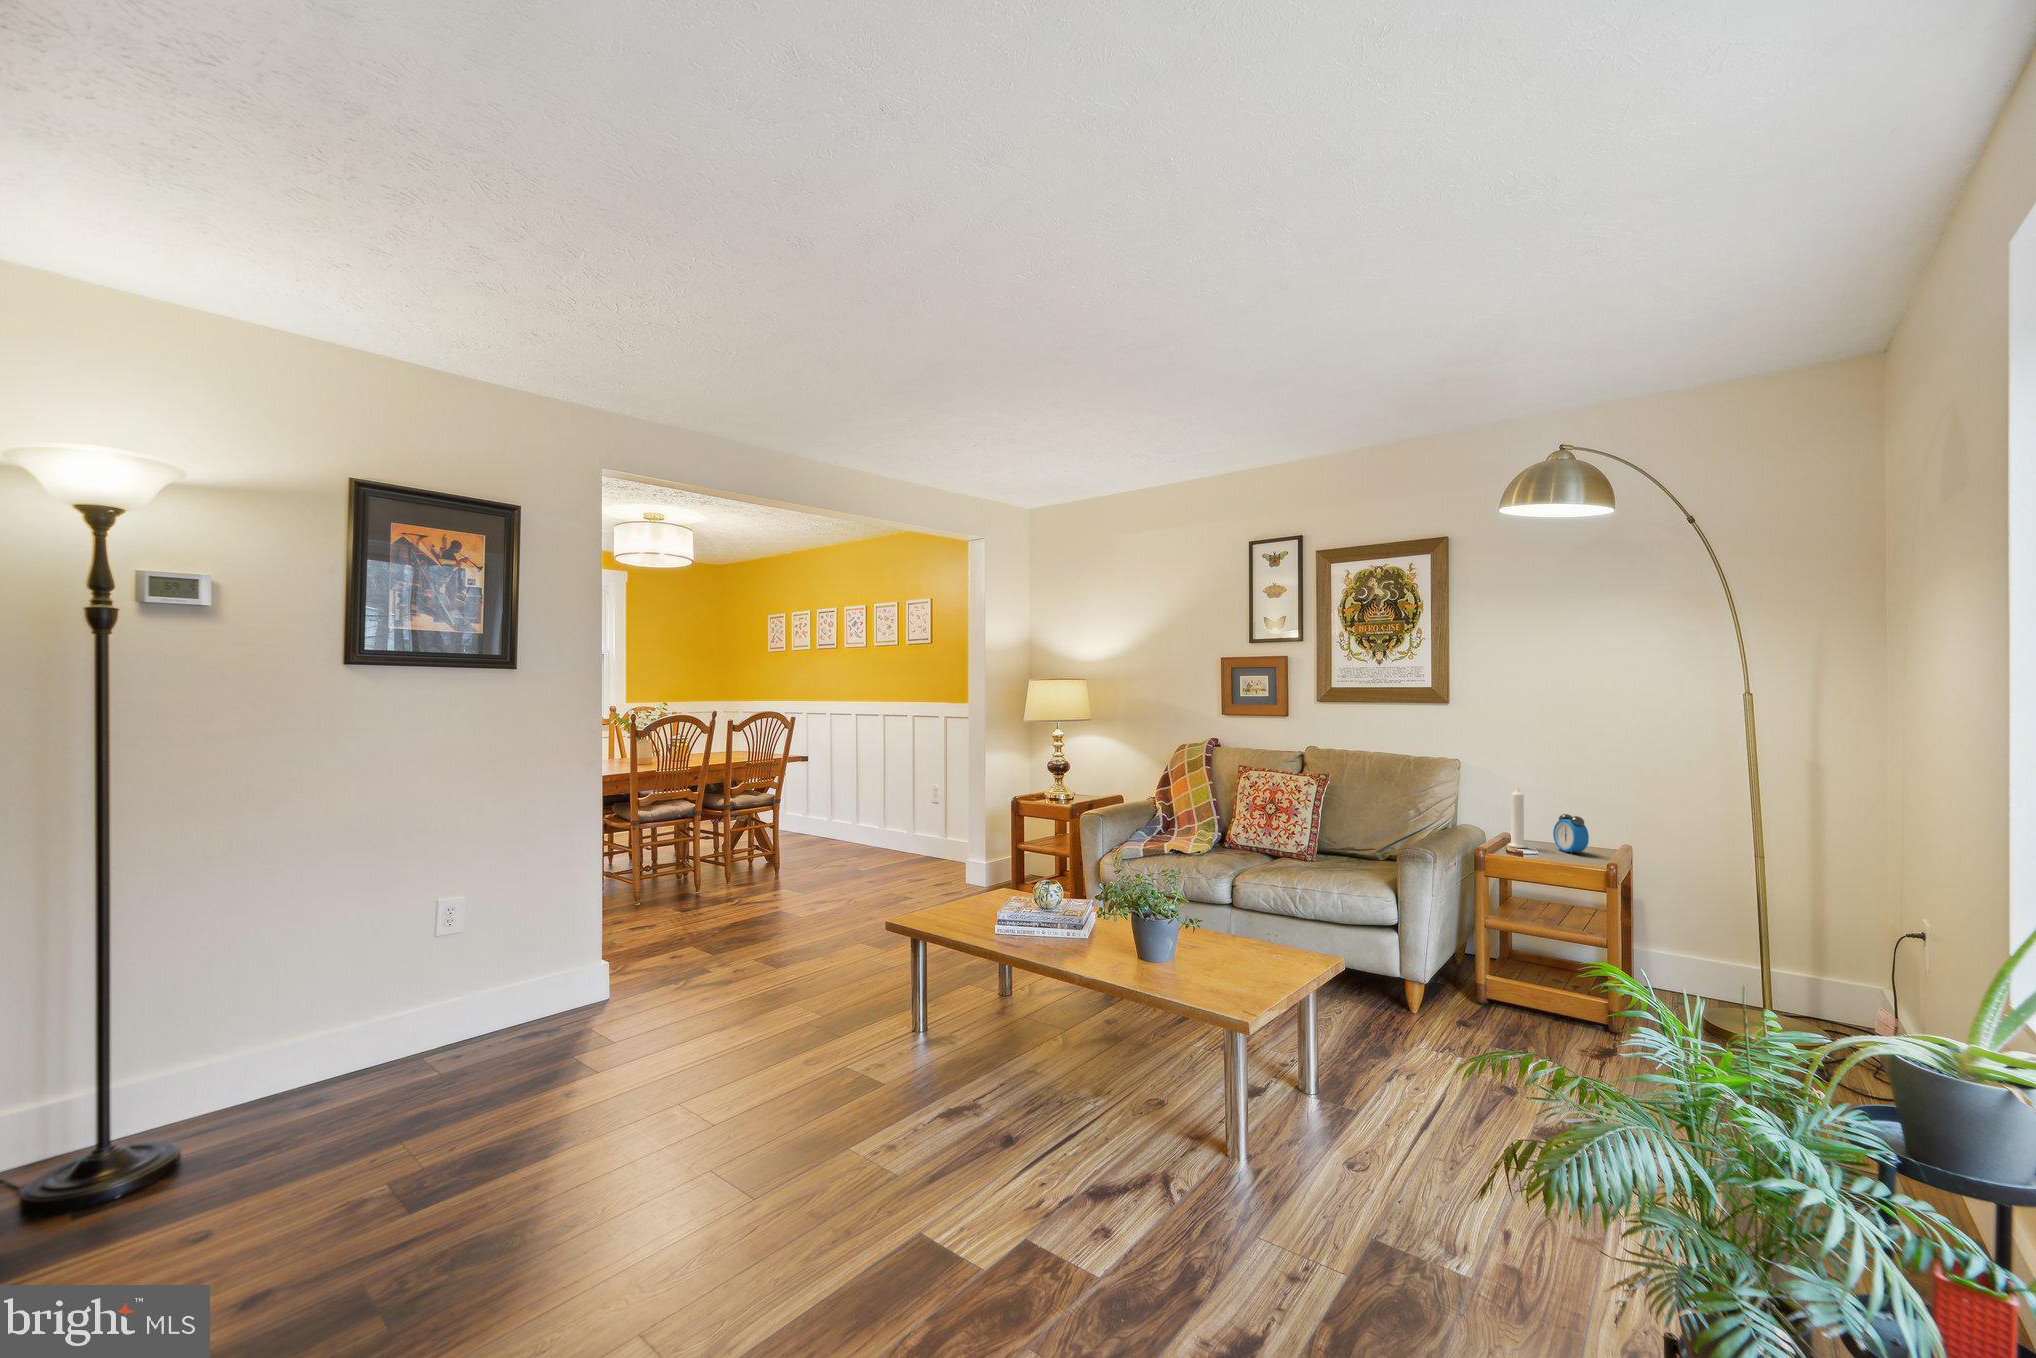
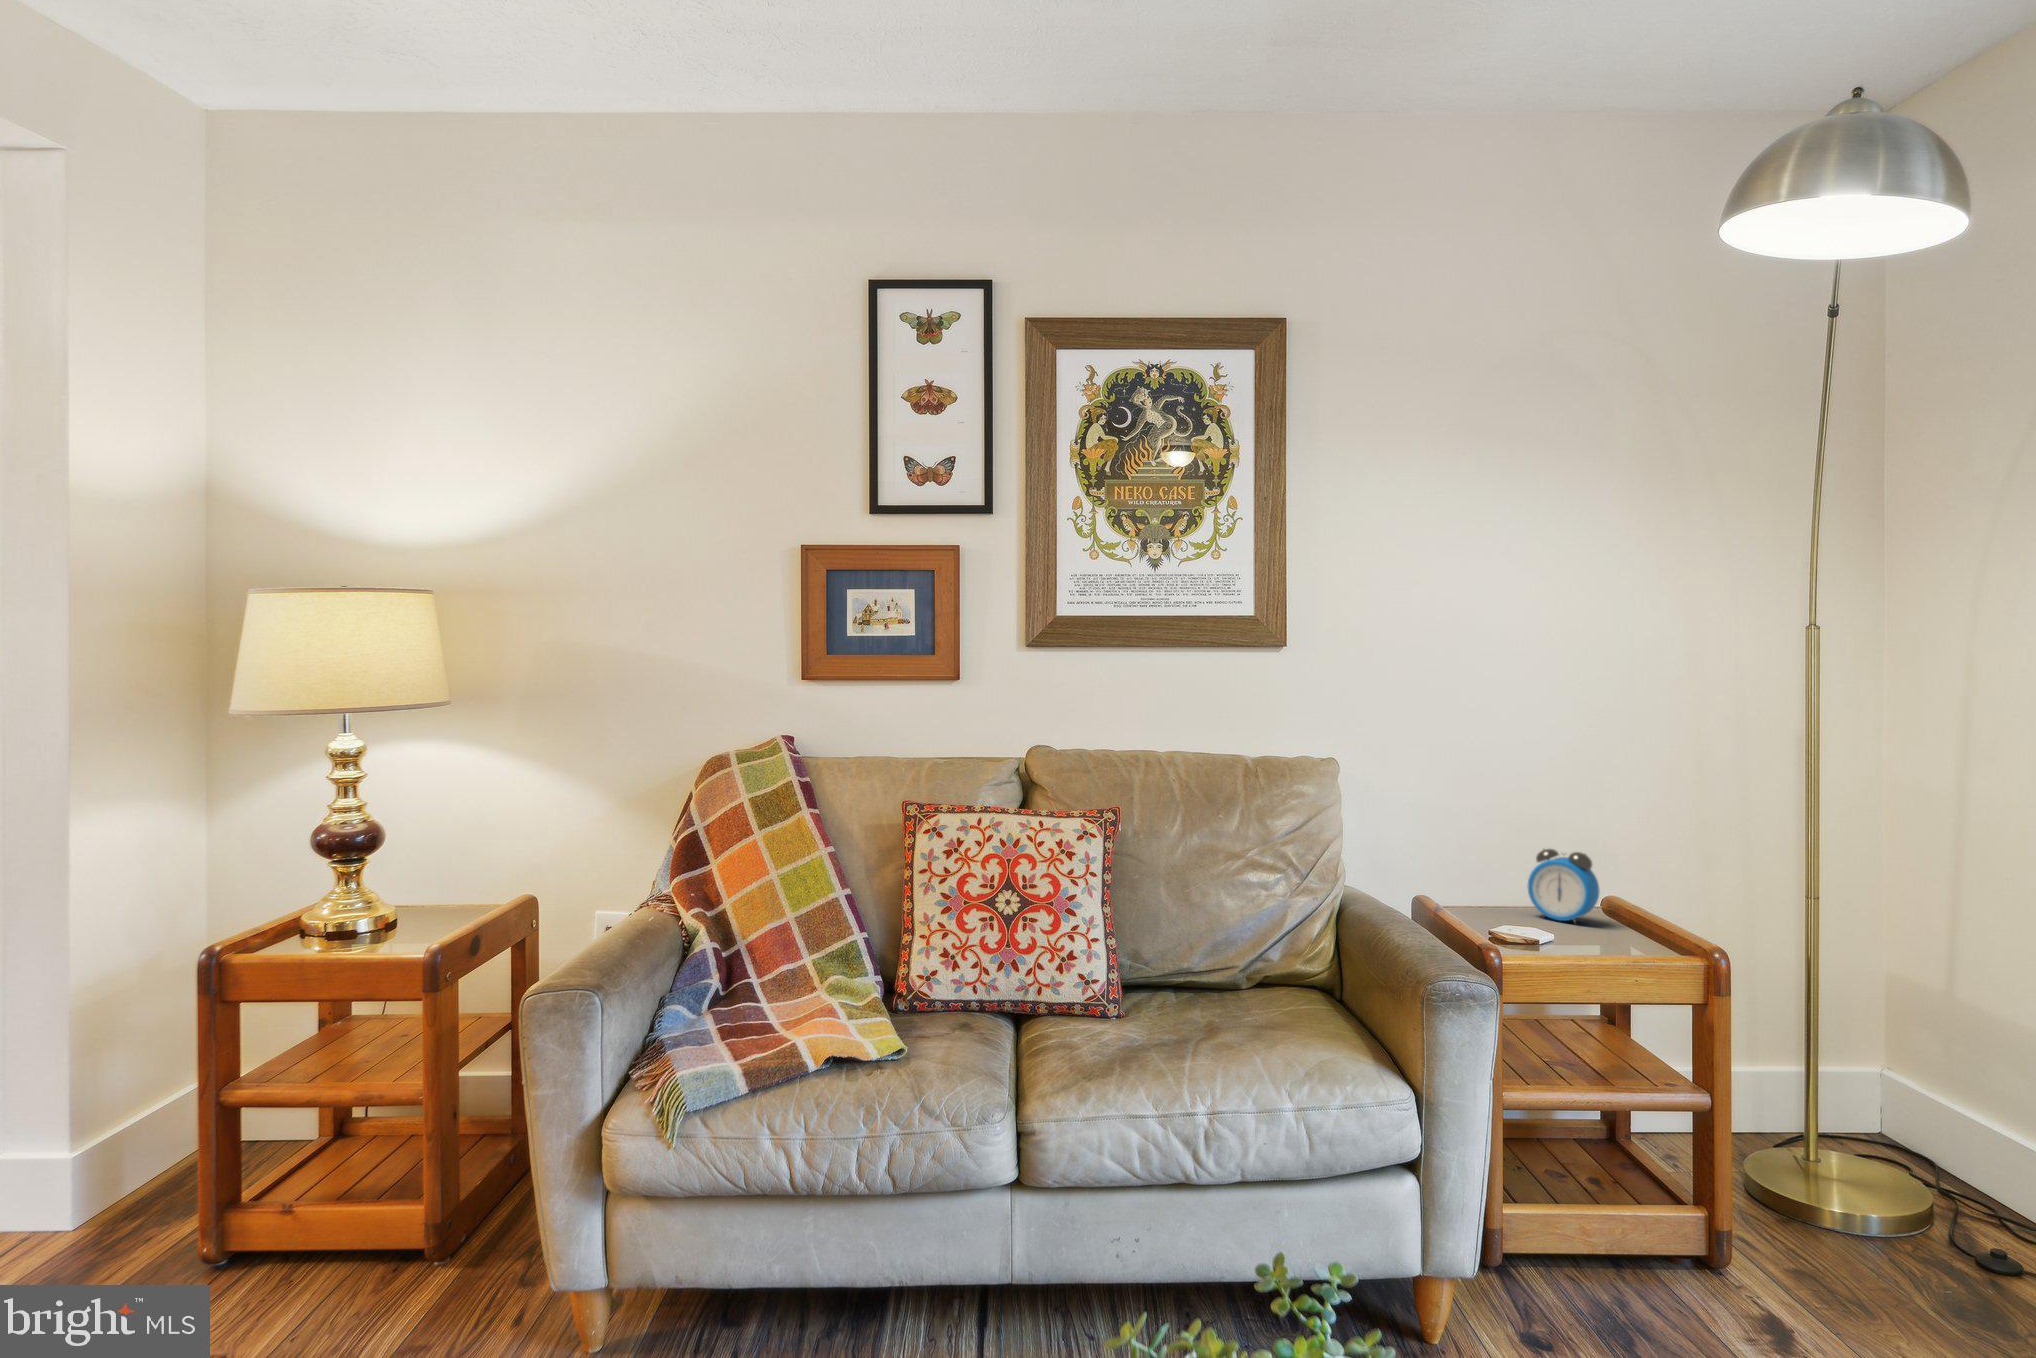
candle: present [1508,786,1527,848] -> none [1477,805,1513,927]

